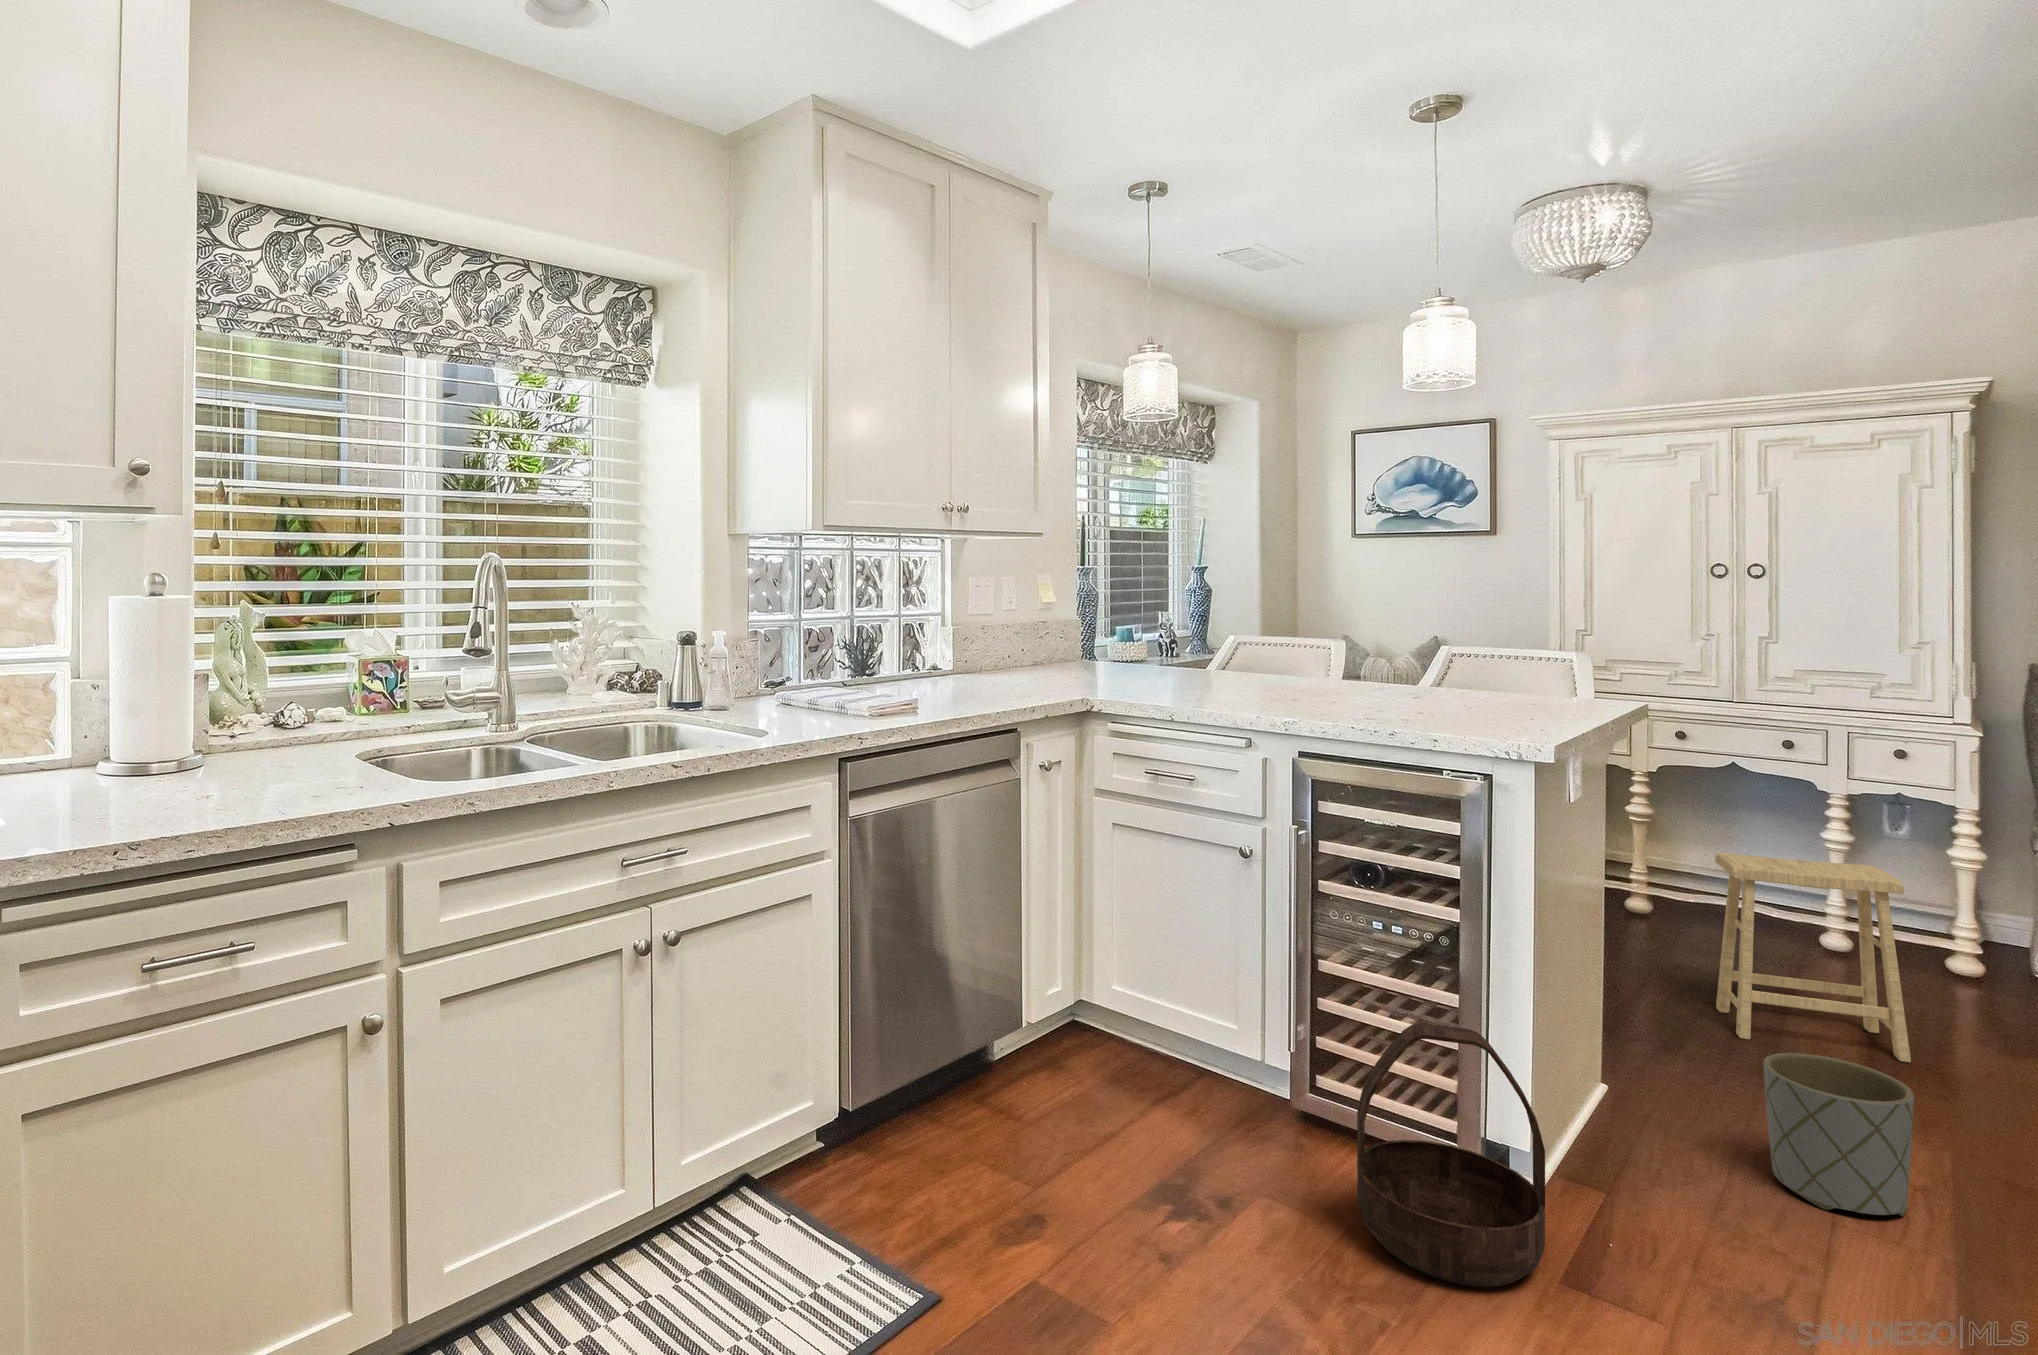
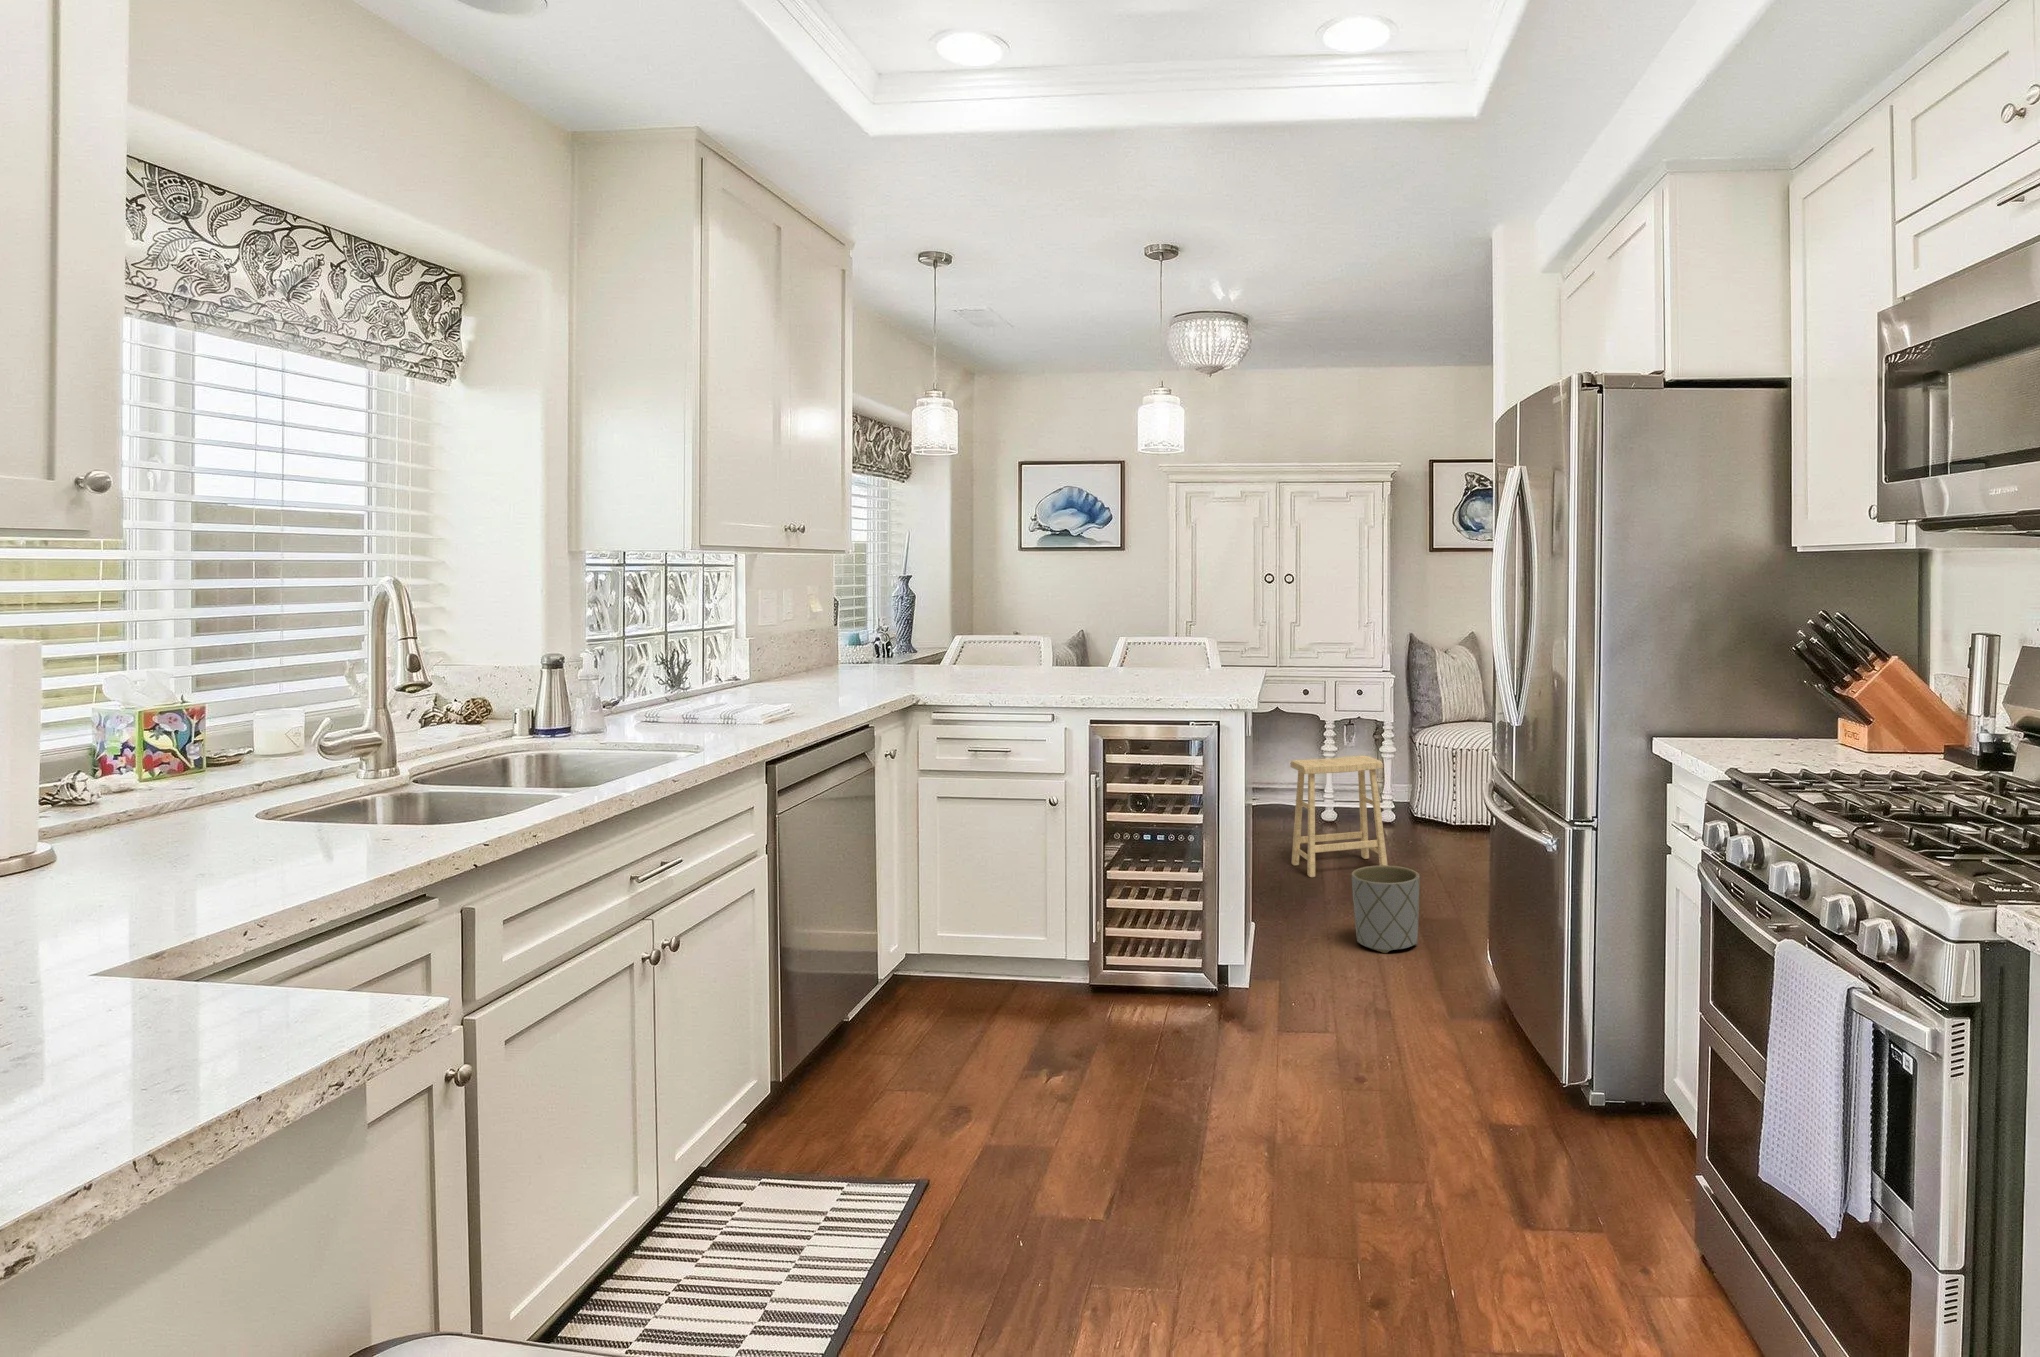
basket: present [1357,1023,1545,1287] -> none [1171,884,1283,1052]

